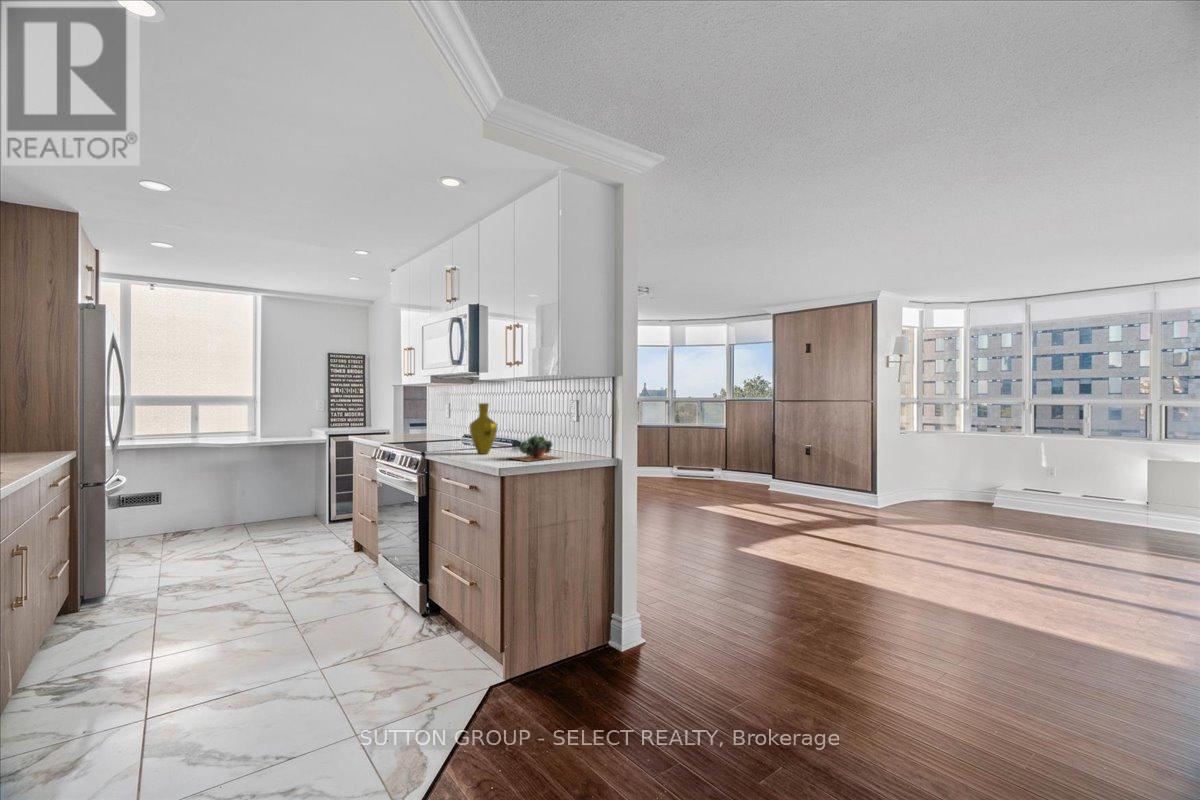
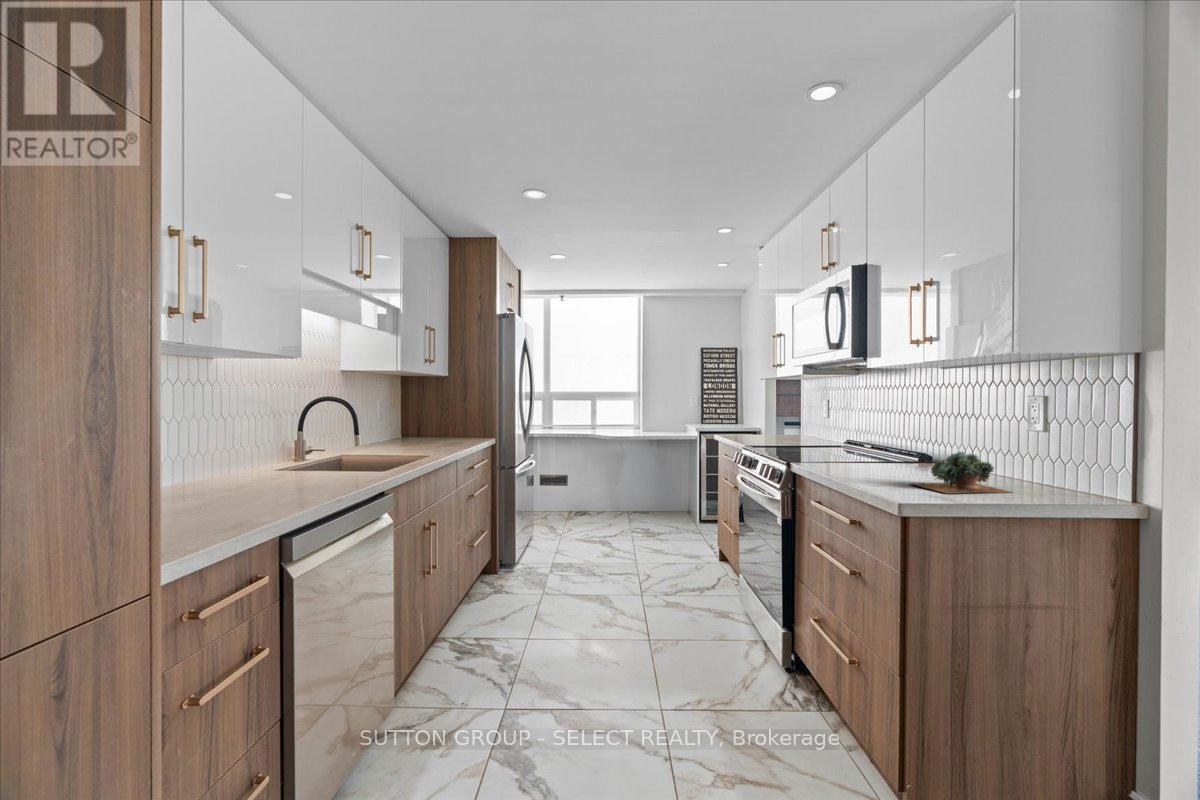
vase: present [470,403,497,454] -> none [852,401,895,473]

